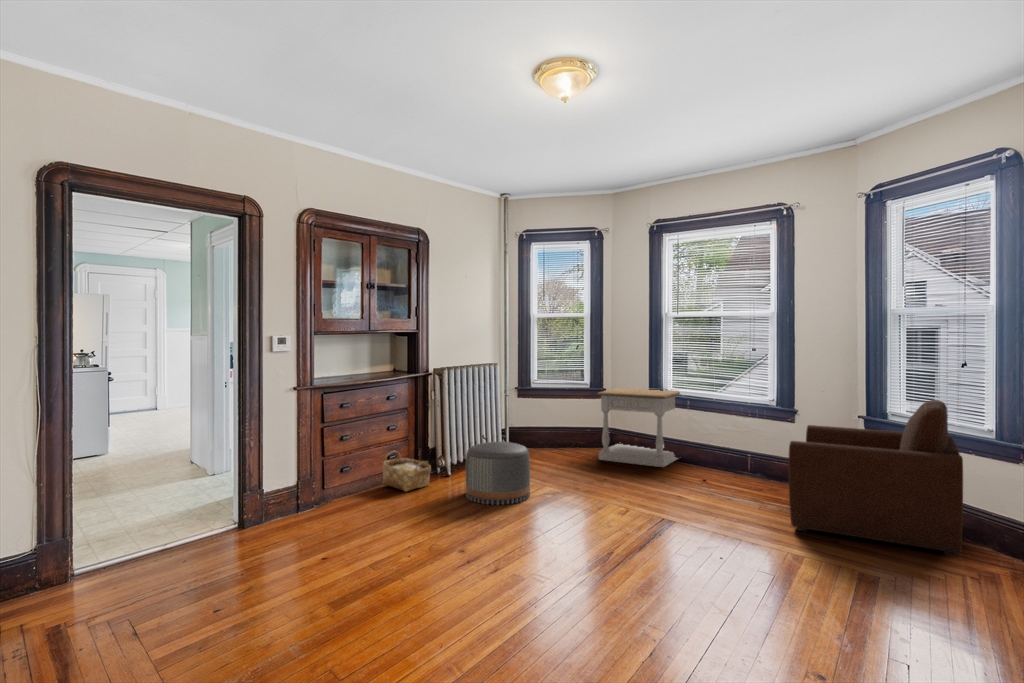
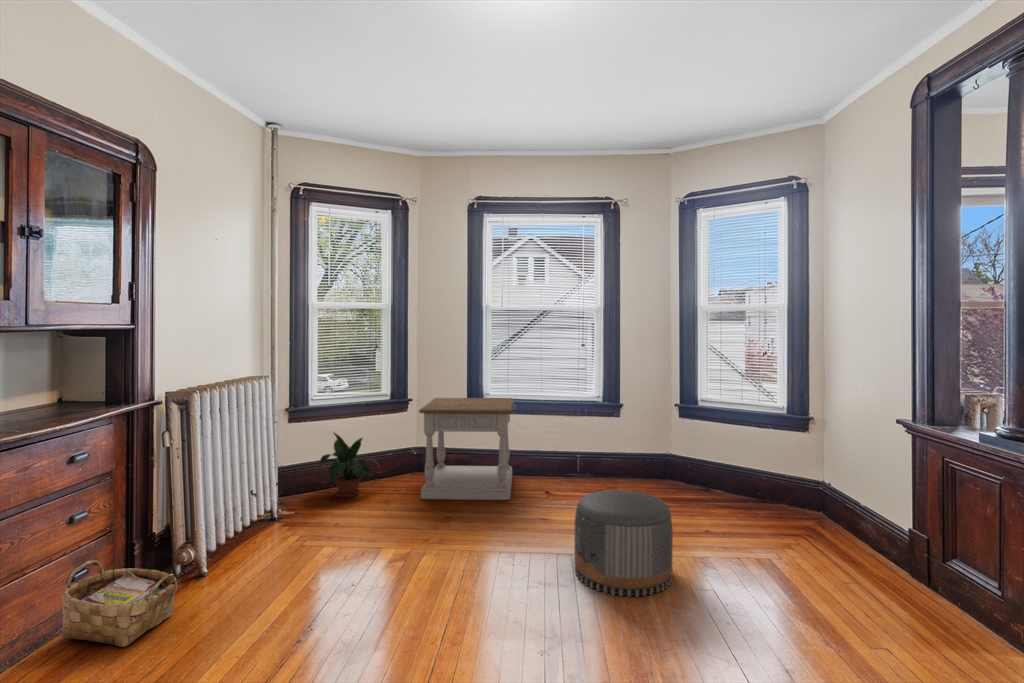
armchair: present [789,400,963,556] -> none [705,407,954,589]
potted plant: none [529,406,575,453] -> present [315,433,379,497]
pouf: present [466,442,530,505] -> present [574,490,673,597]

